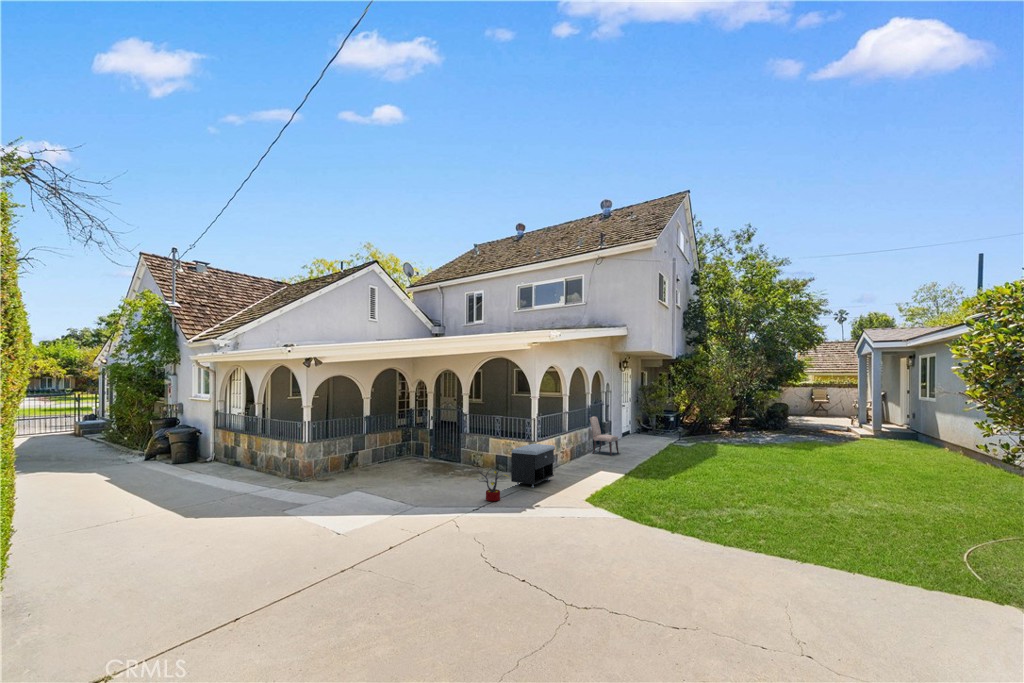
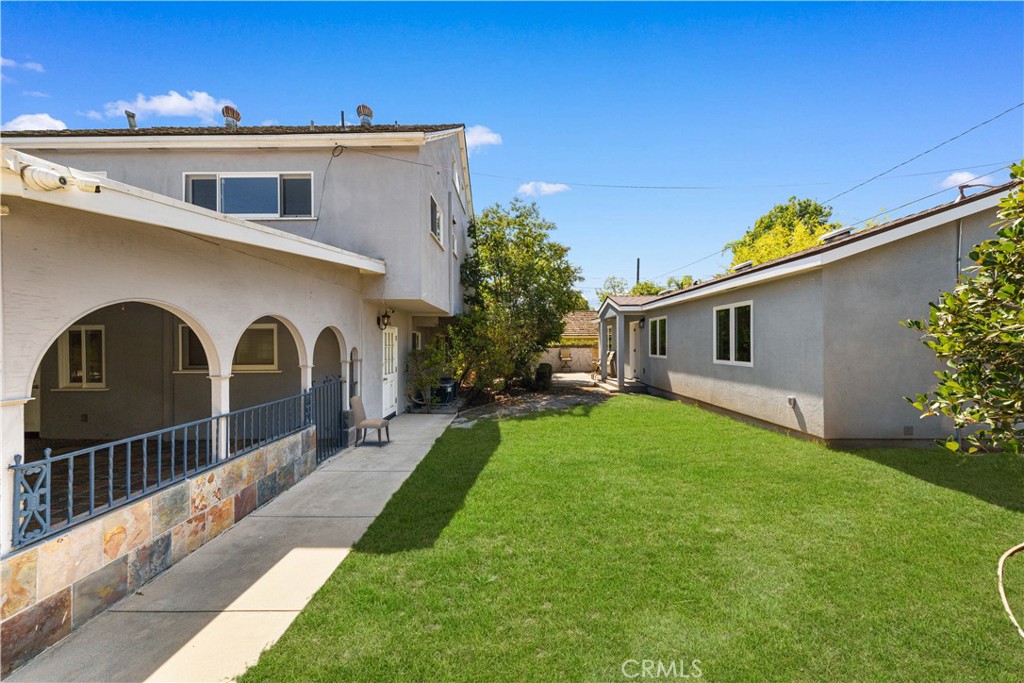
storage bench: present [511,444,555,487] -> none [213,455,298,535]
decorative plant: present [478,468,509,501] -> none [110,510,204,597]

